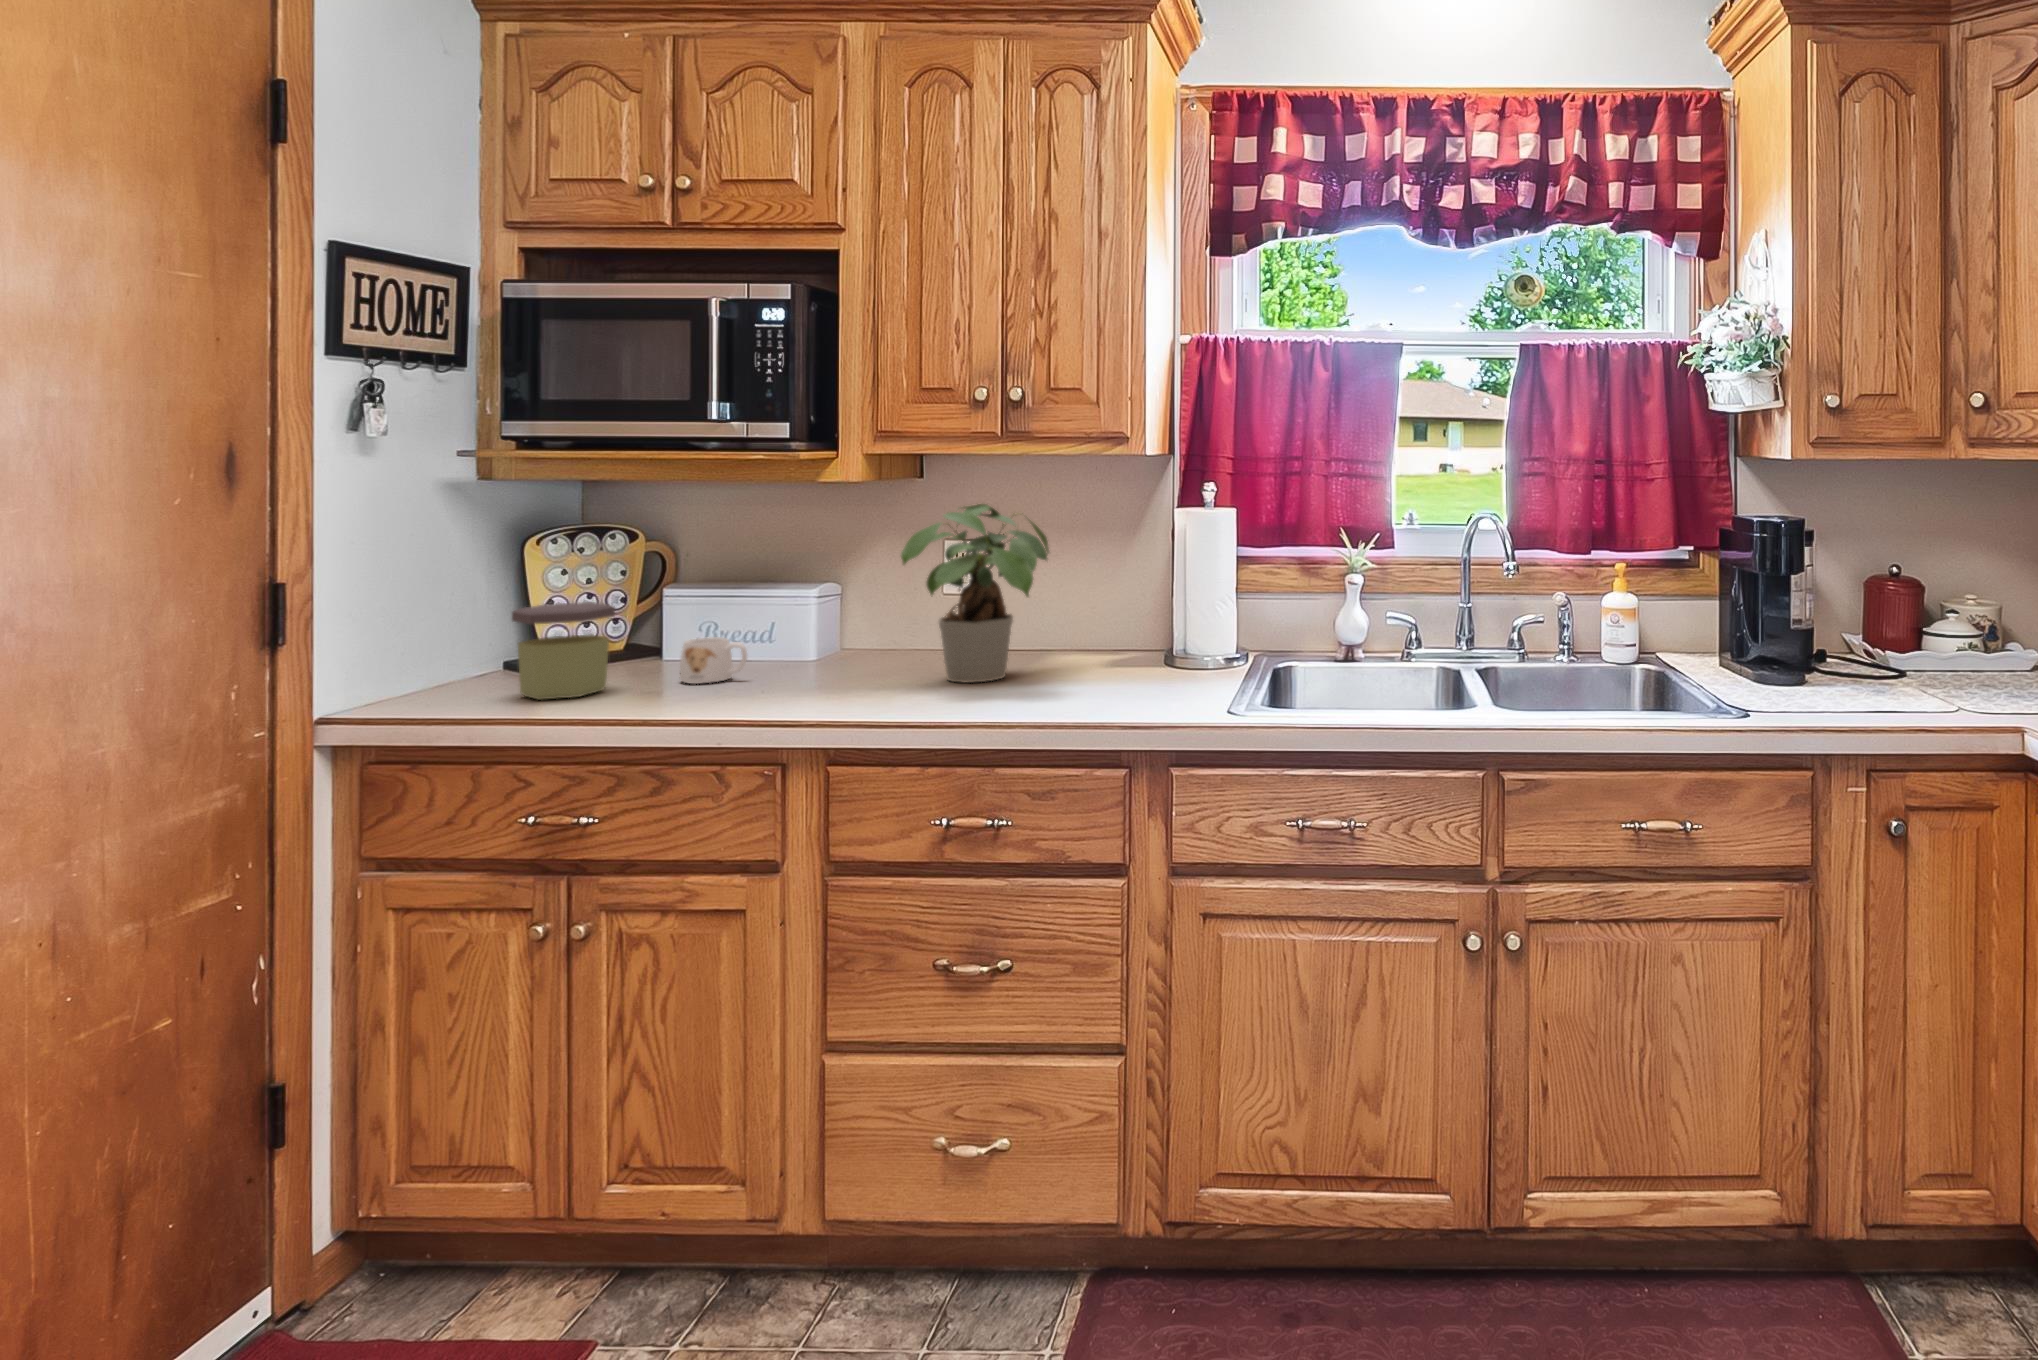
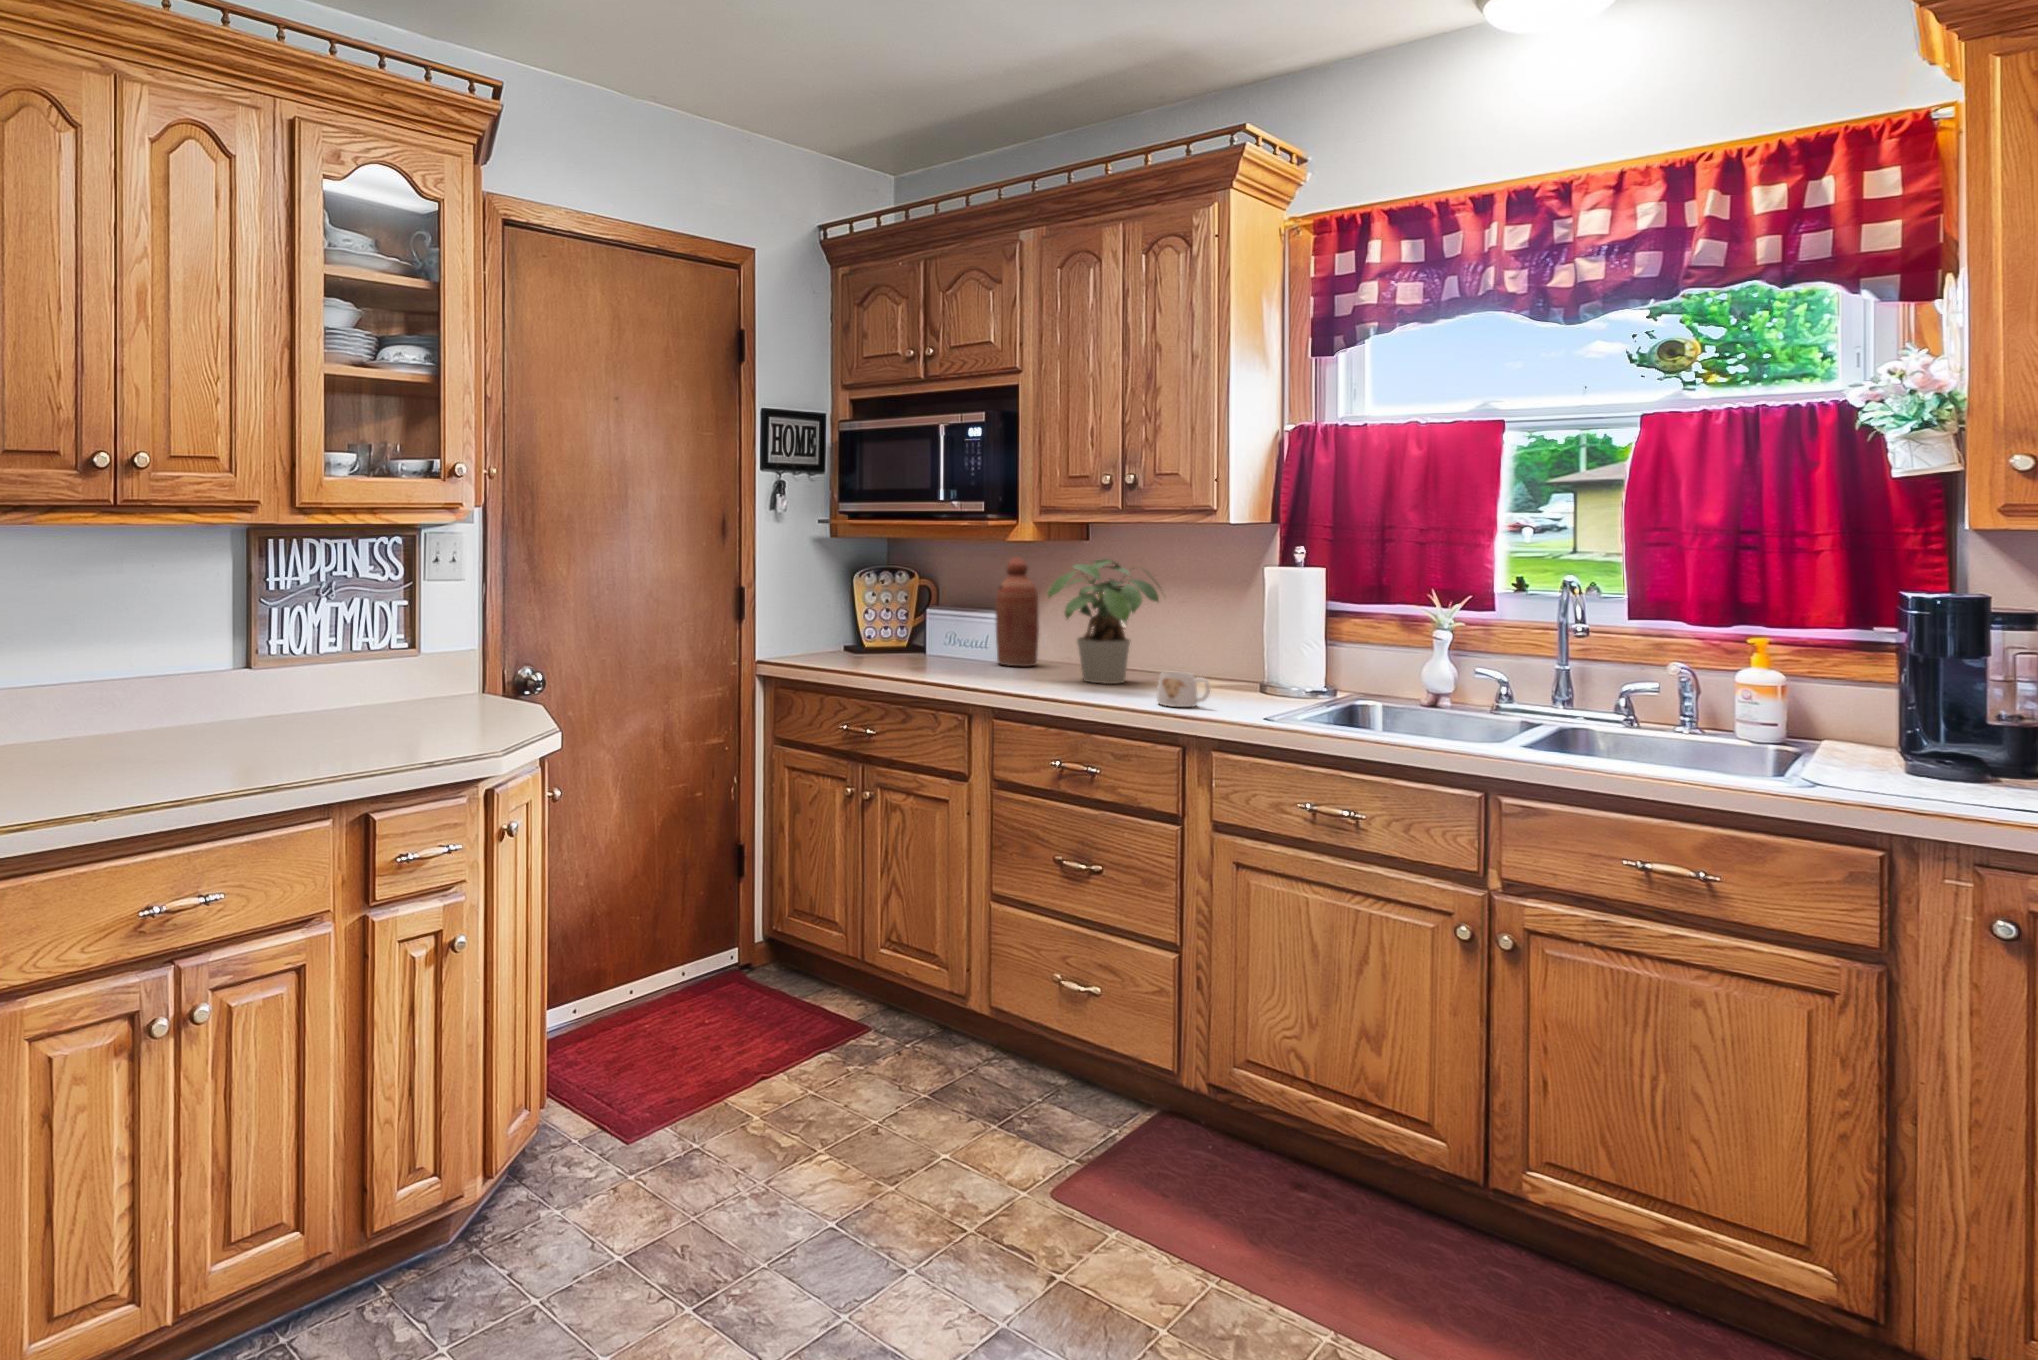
bottle: none [795,503,862,668] -> present [995,557,1039,667]
jar: present [512,602,615,700] -> none [840,611,890,665]
mug: present [680,637,747,684] -> present [1157,672,1210,707]

